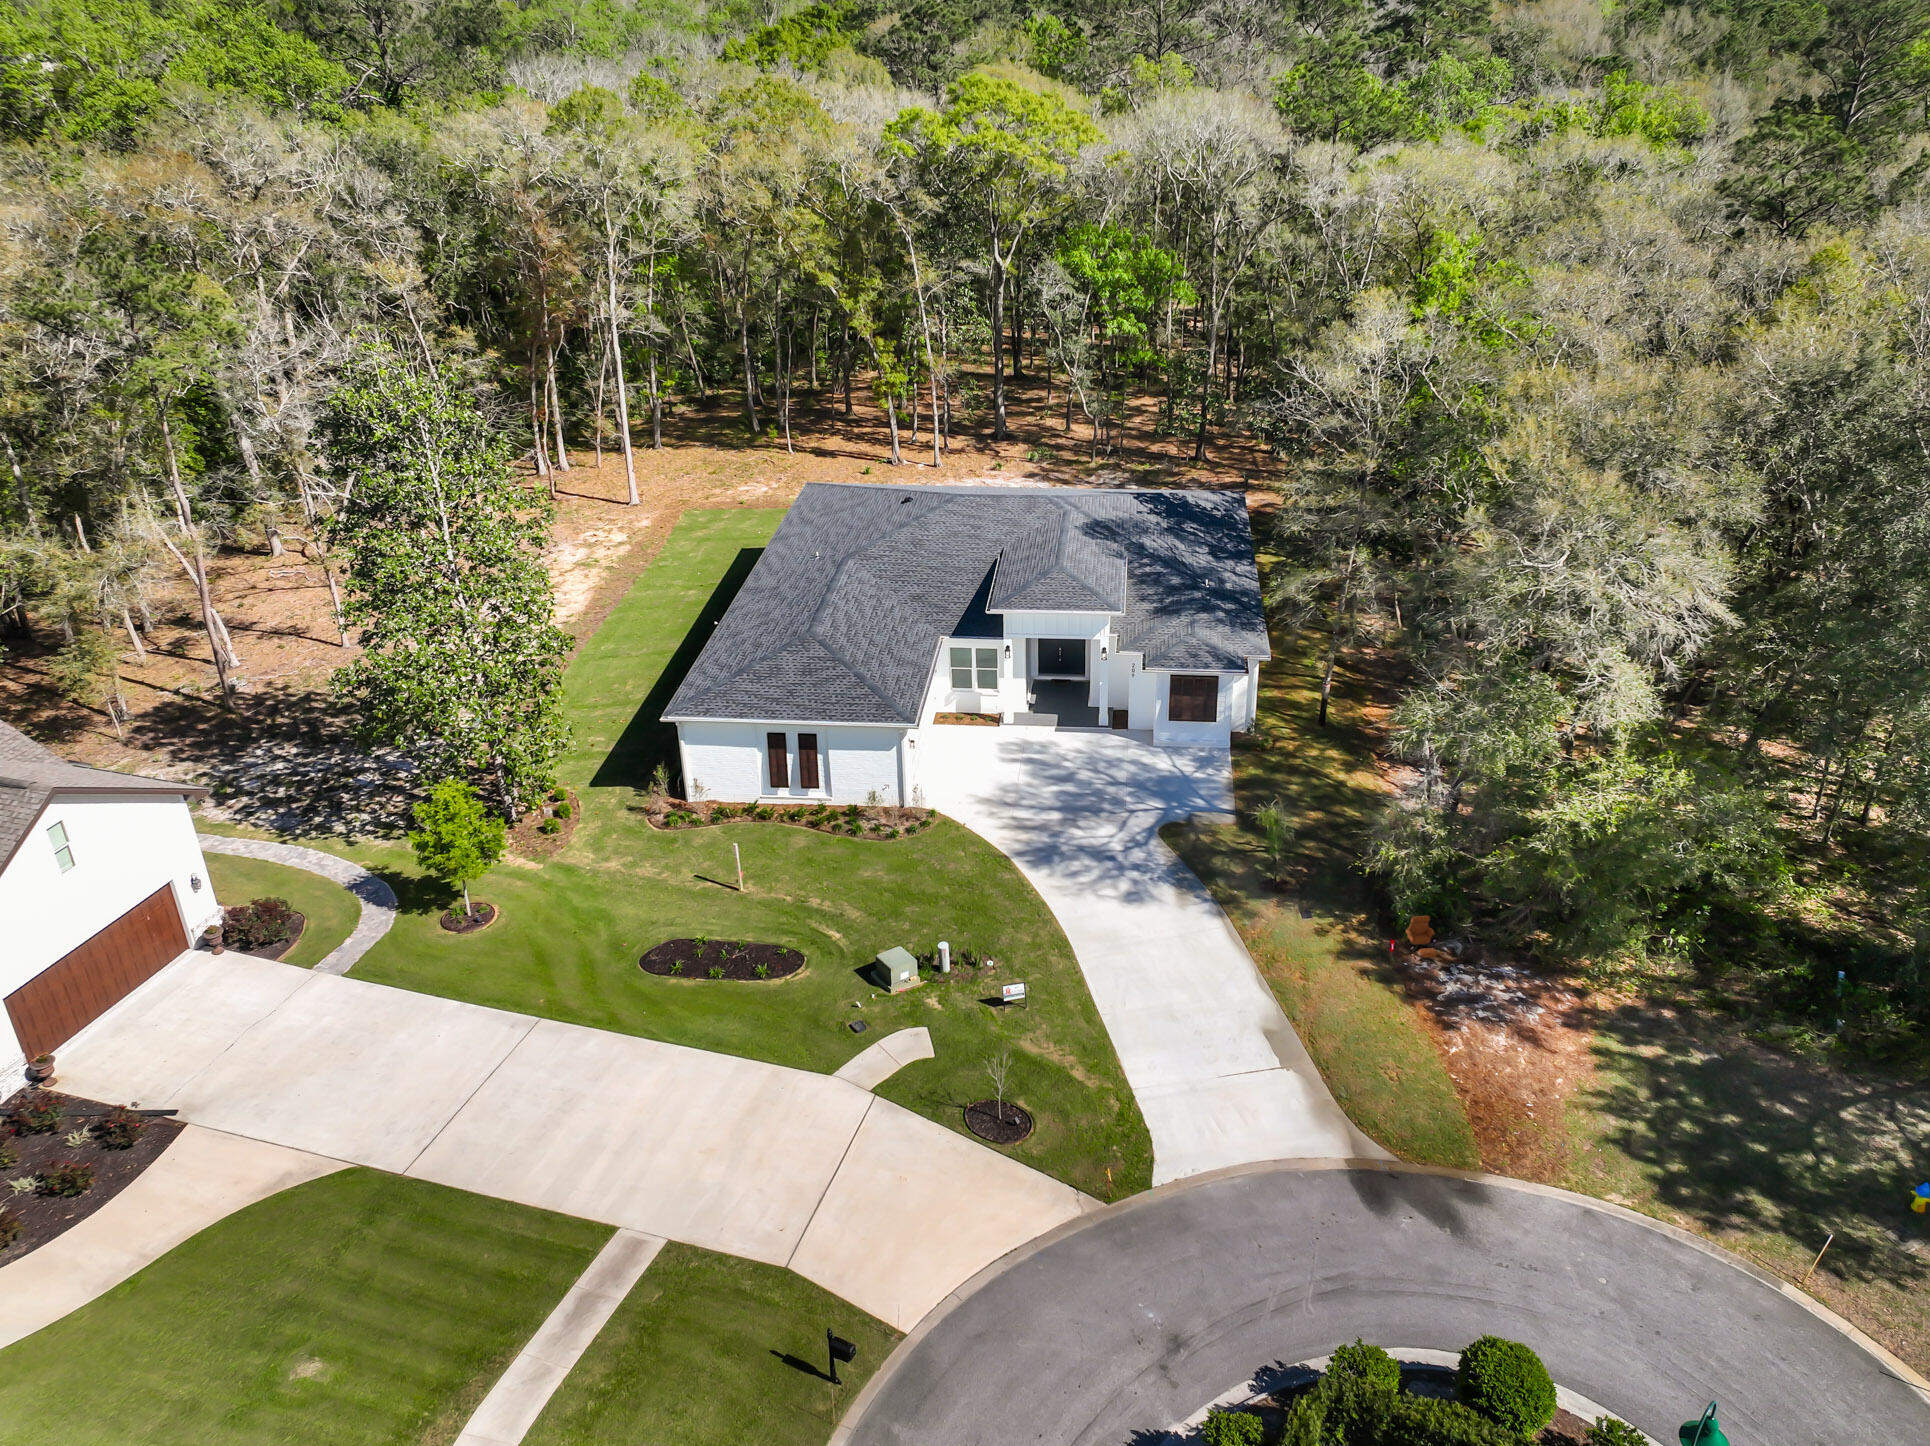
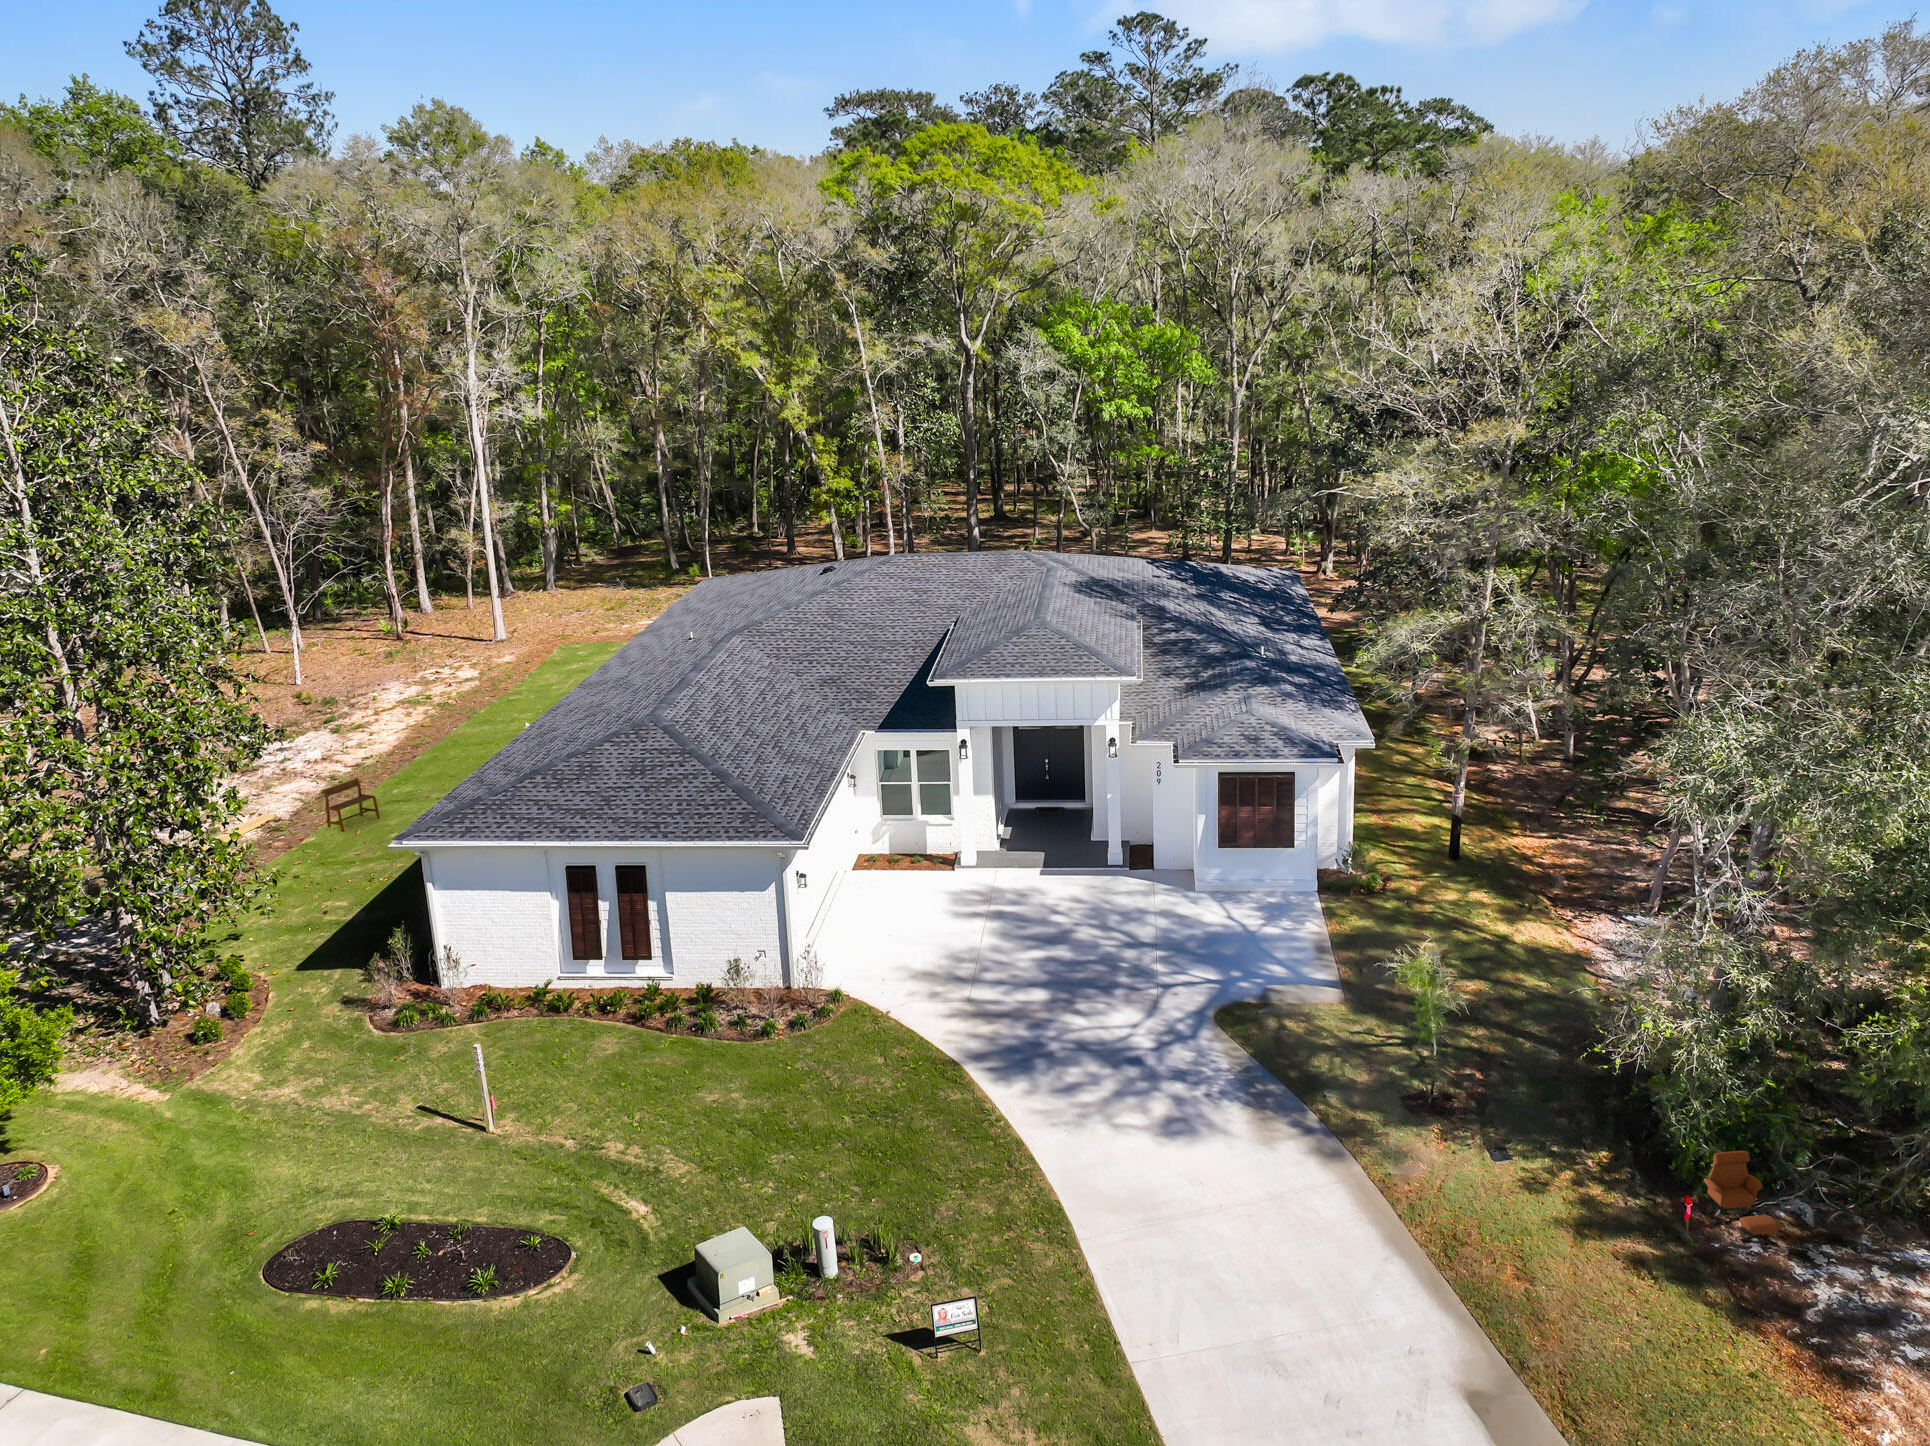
bench: none [567,644,605,683] -> present [323,778,380,832]

